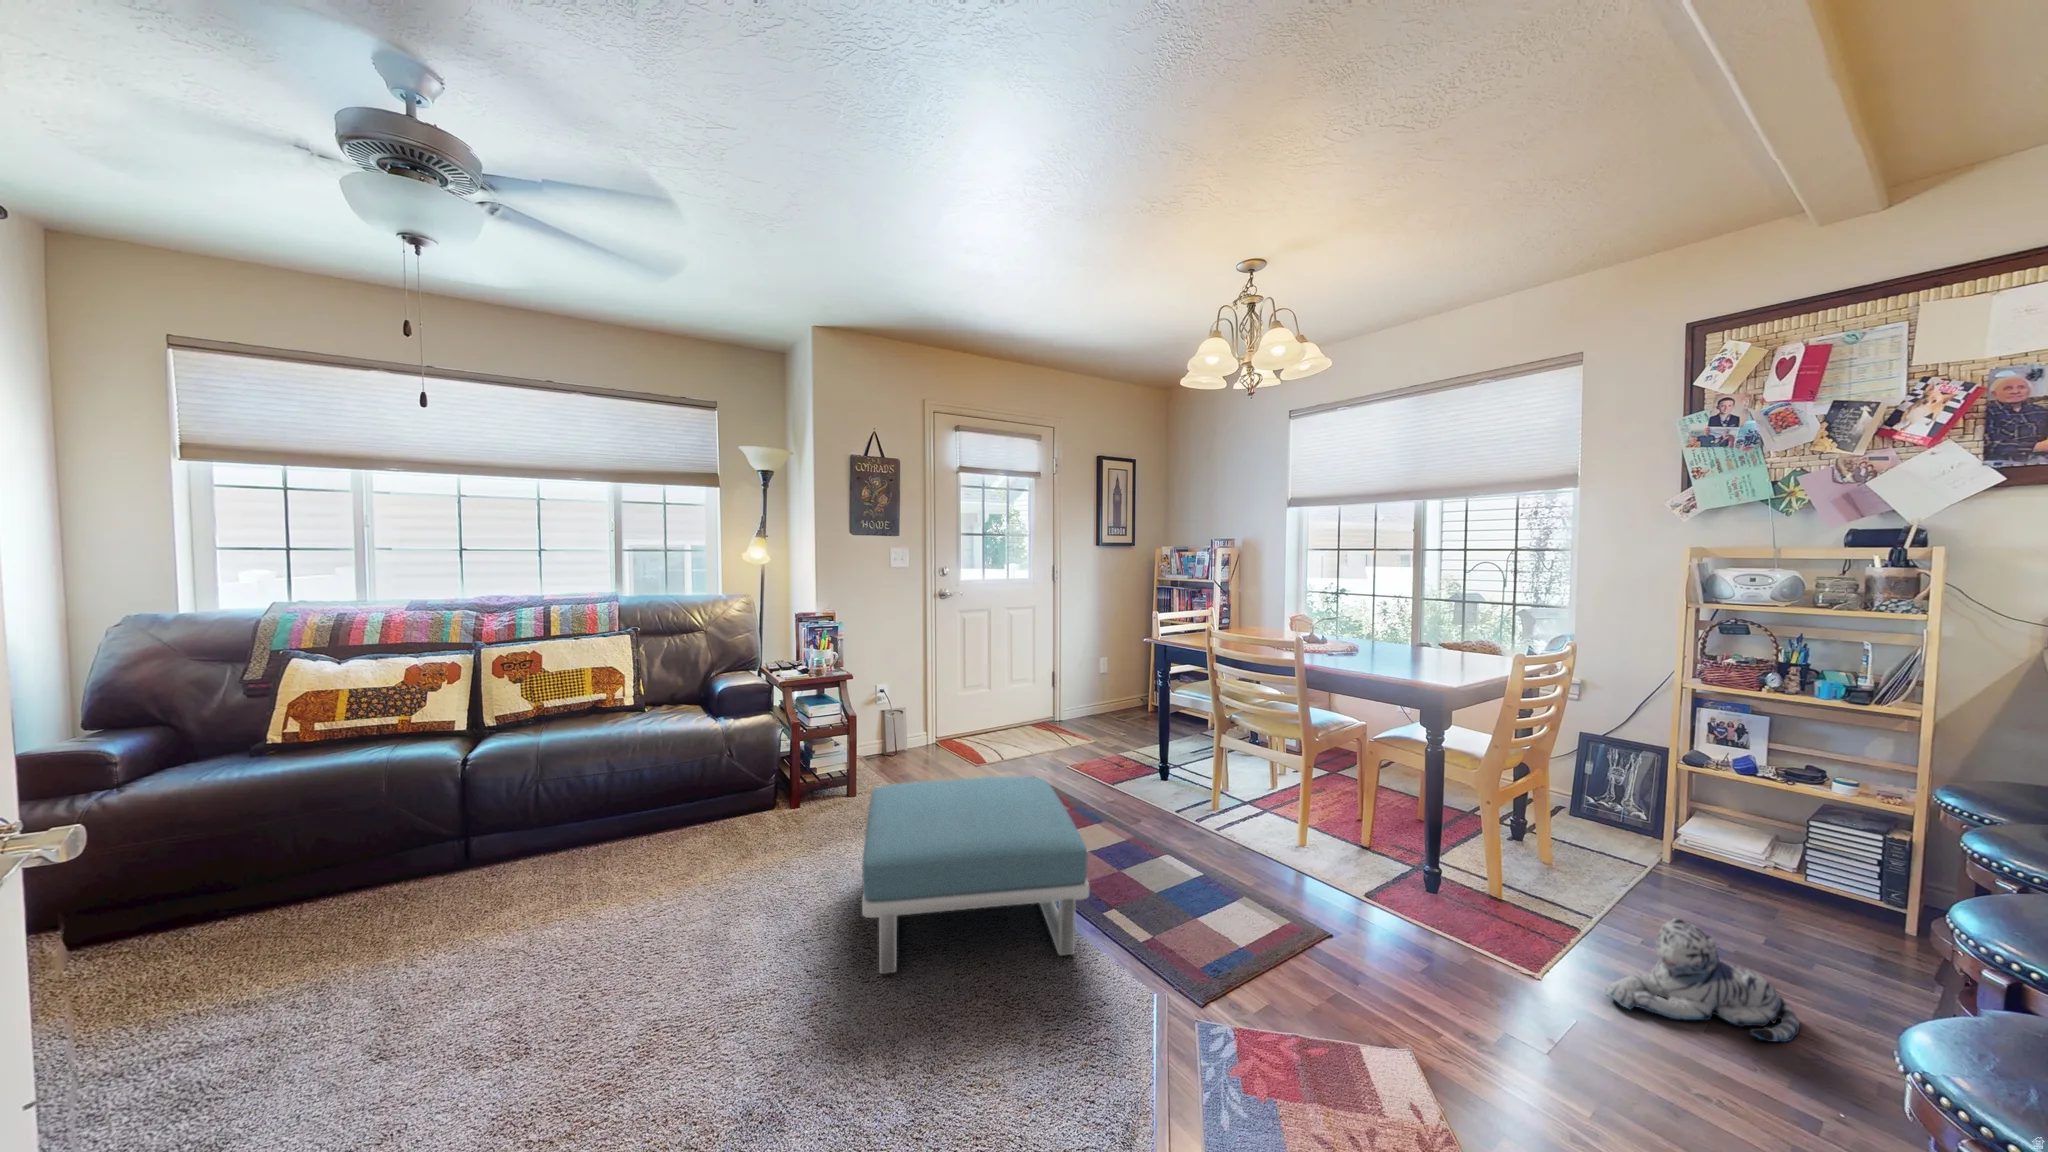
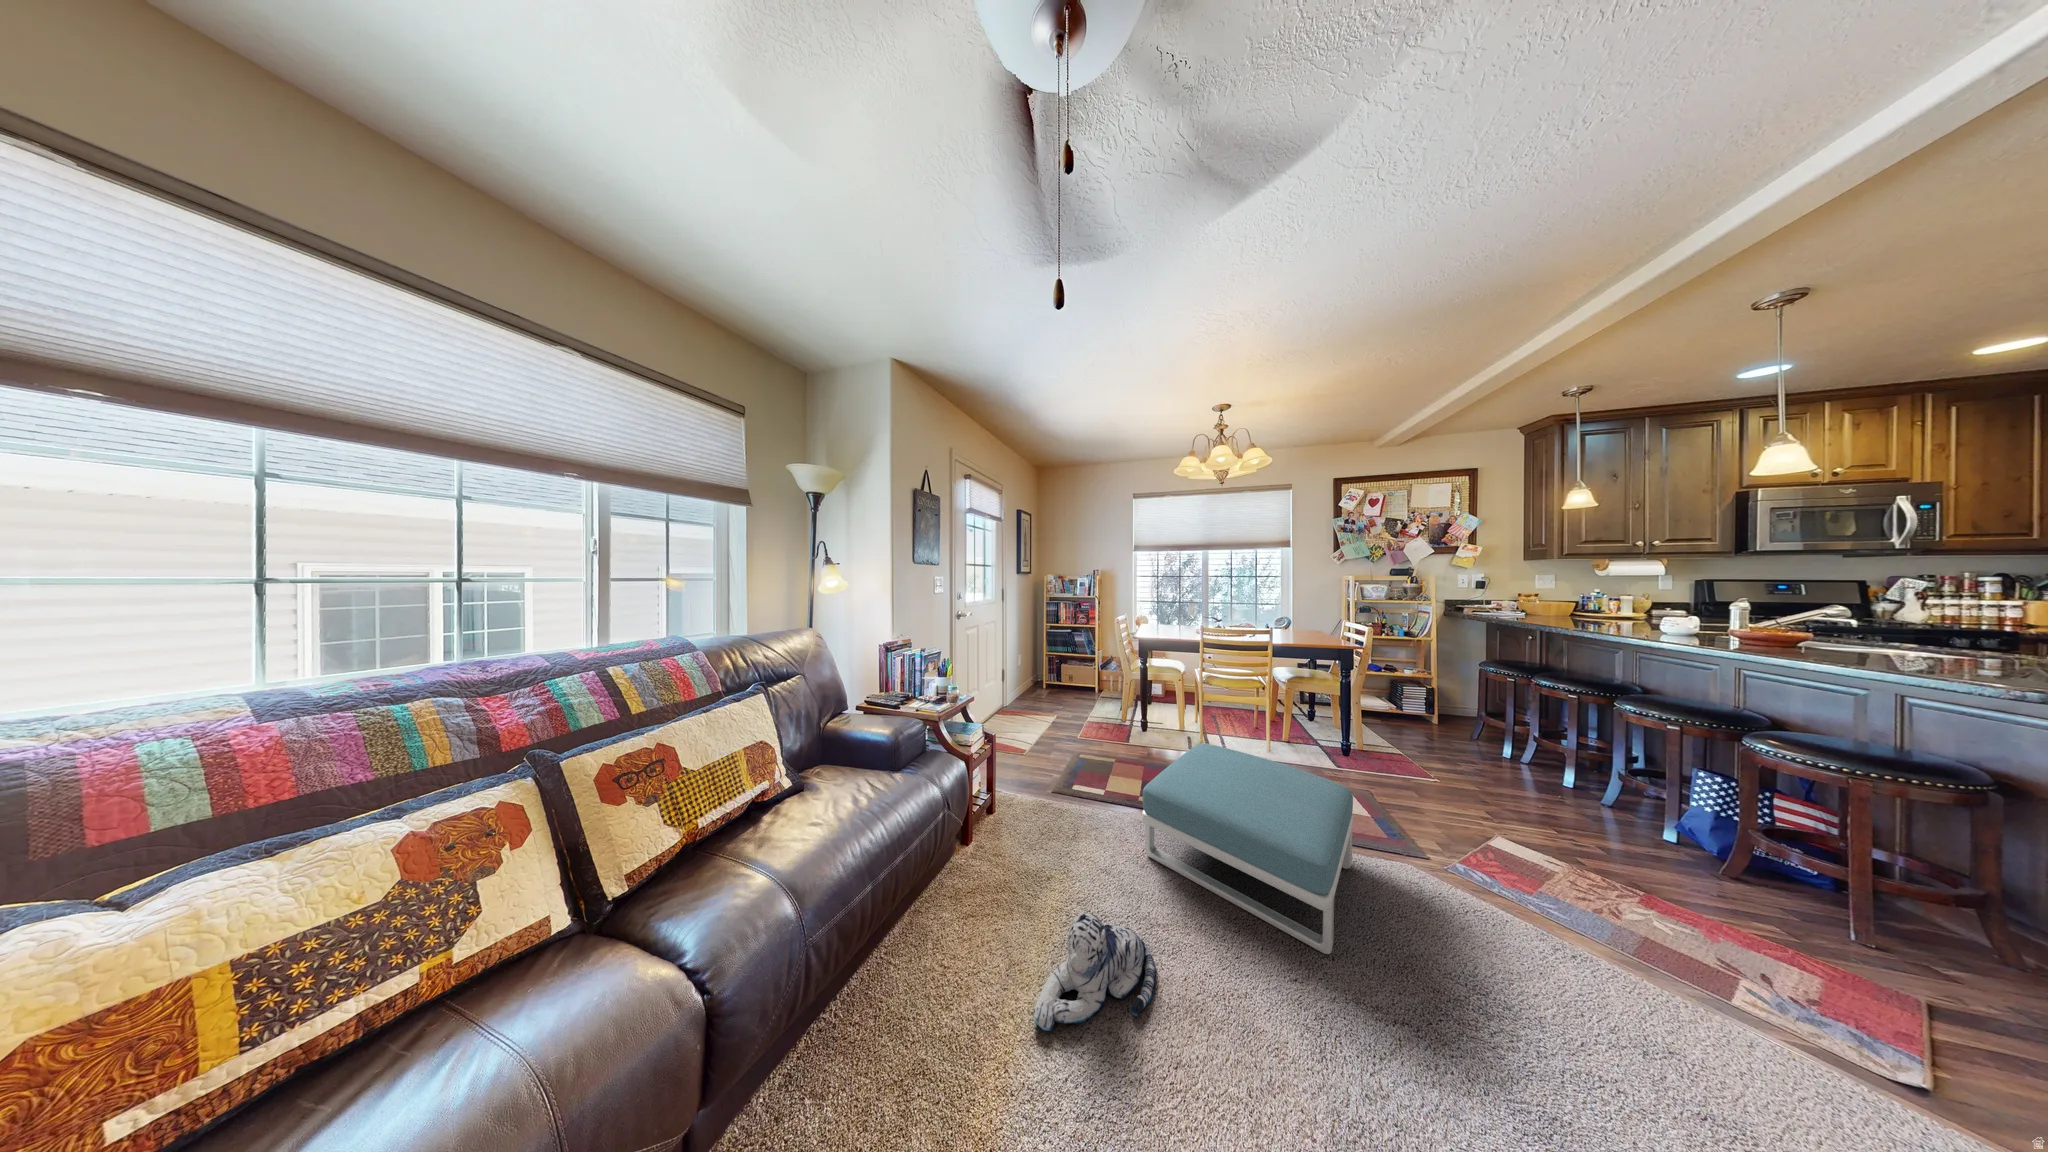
plush toy: present [1606,918,1800,1042] -> present [1033,913,1155,1031]

